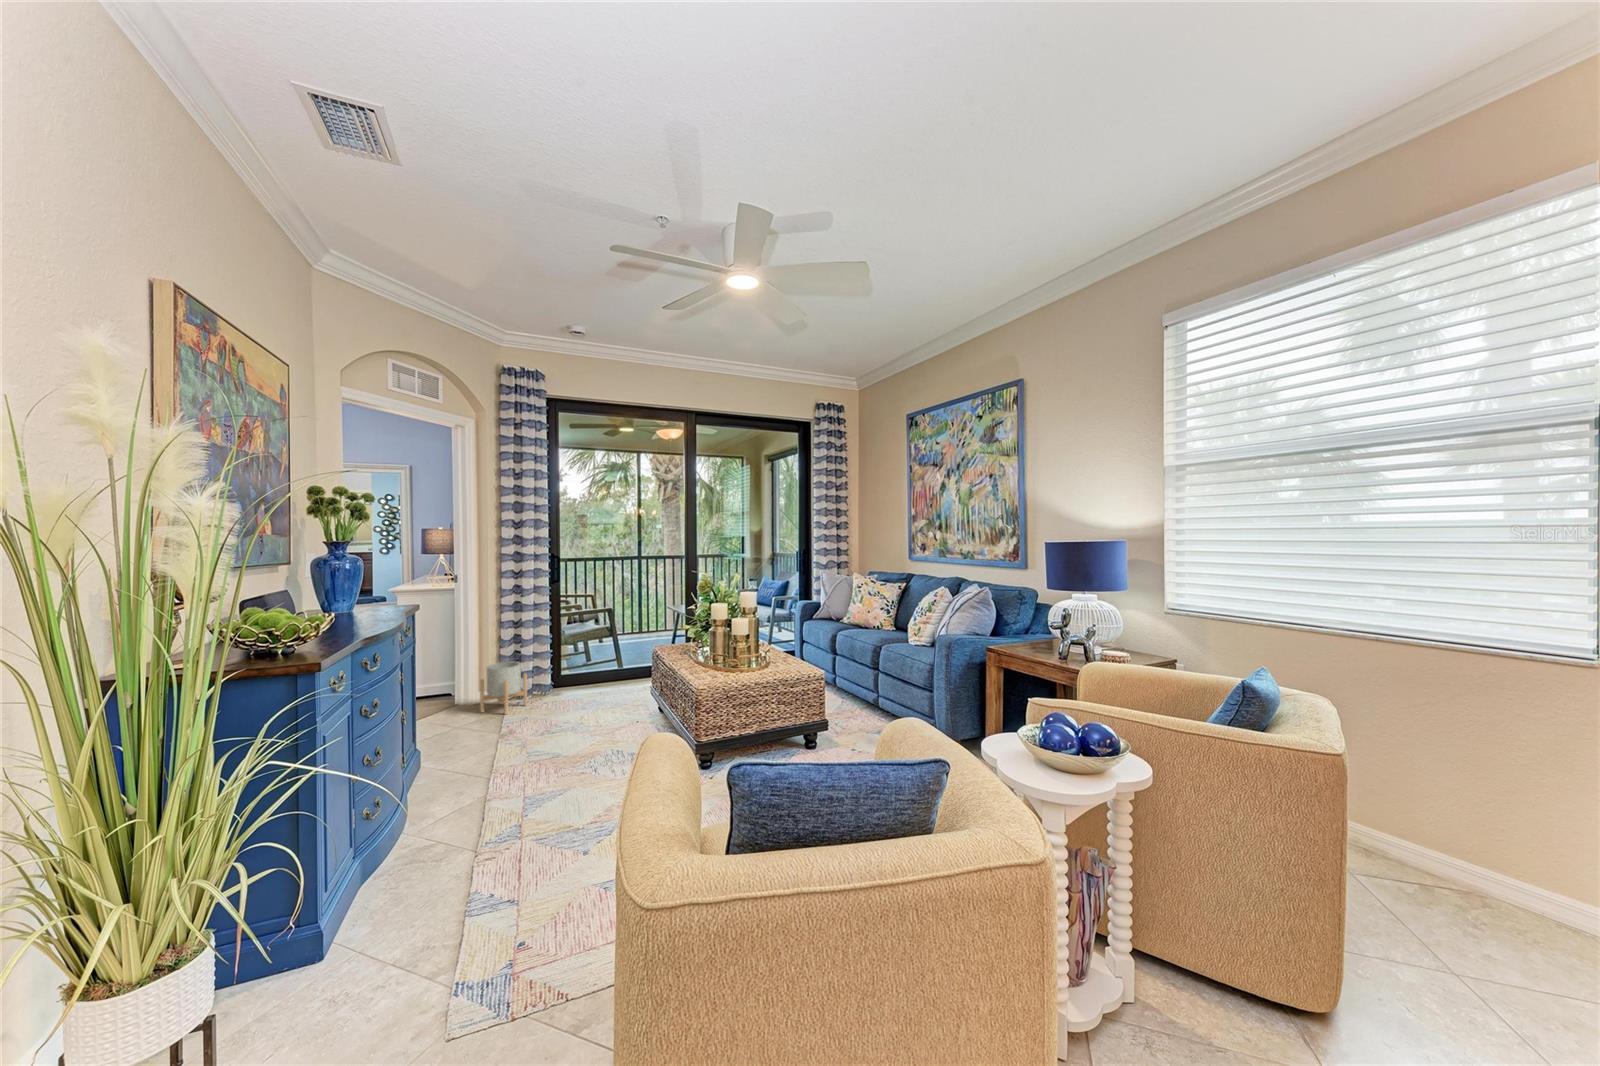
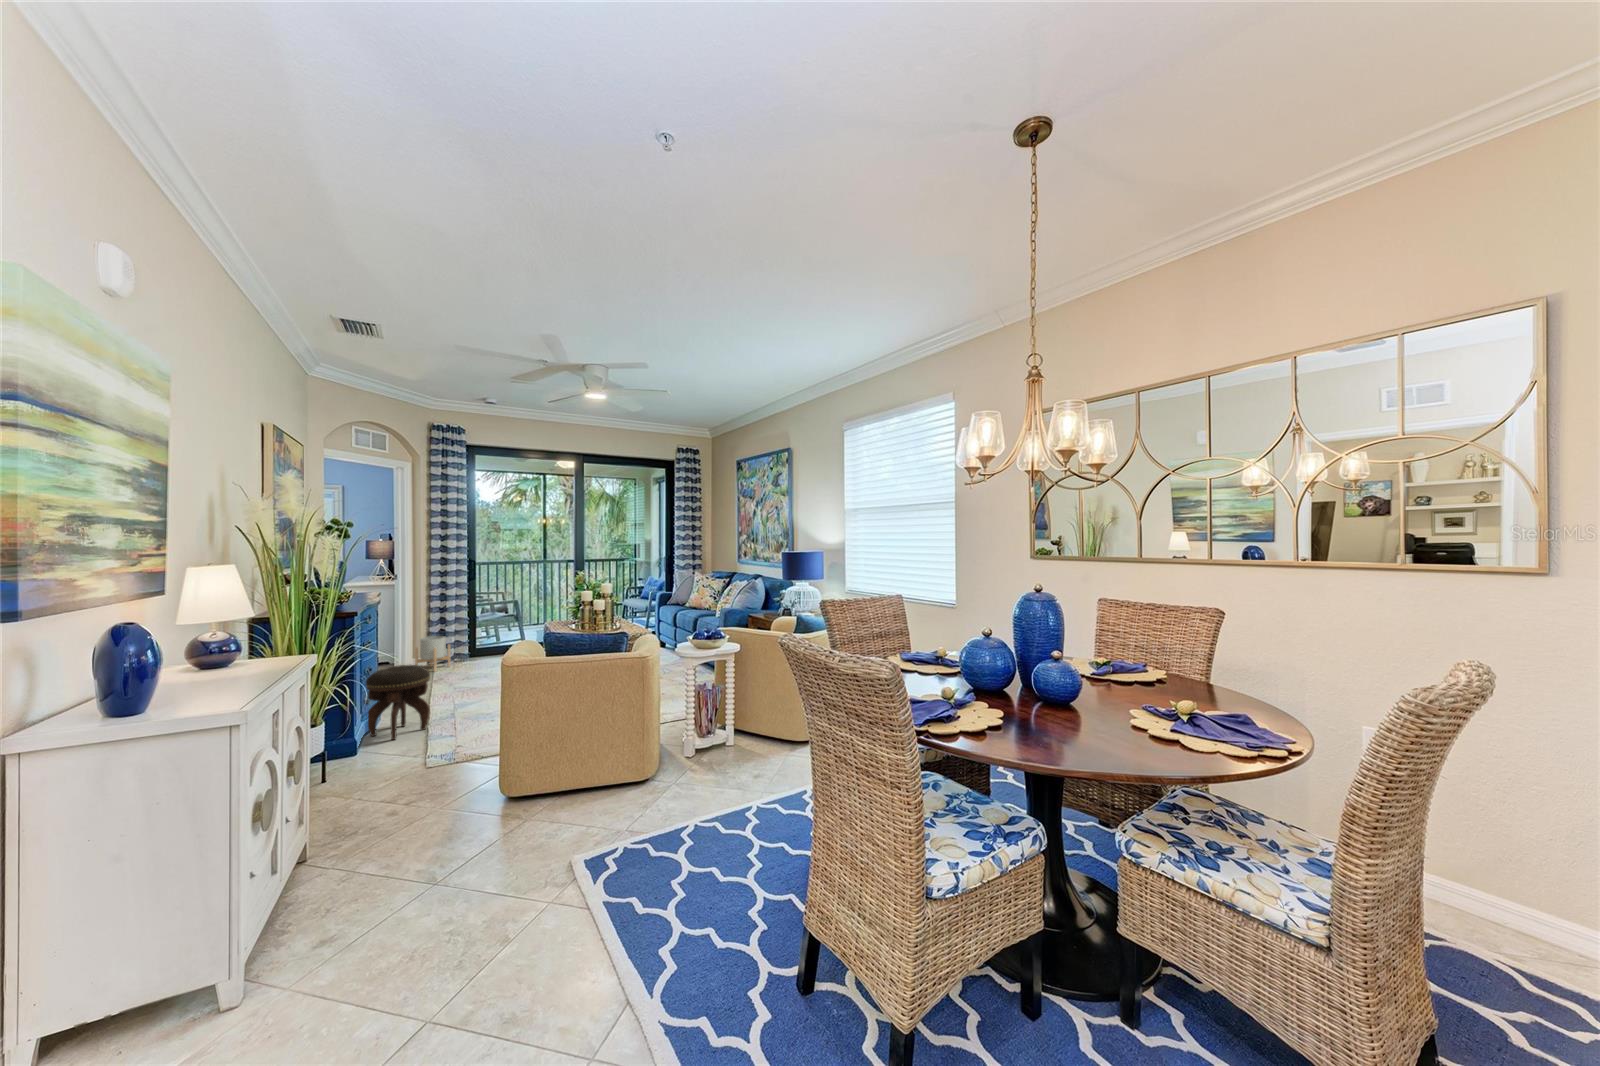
footstool: none [376,738,488,887] -> present [366,665,430,740]

